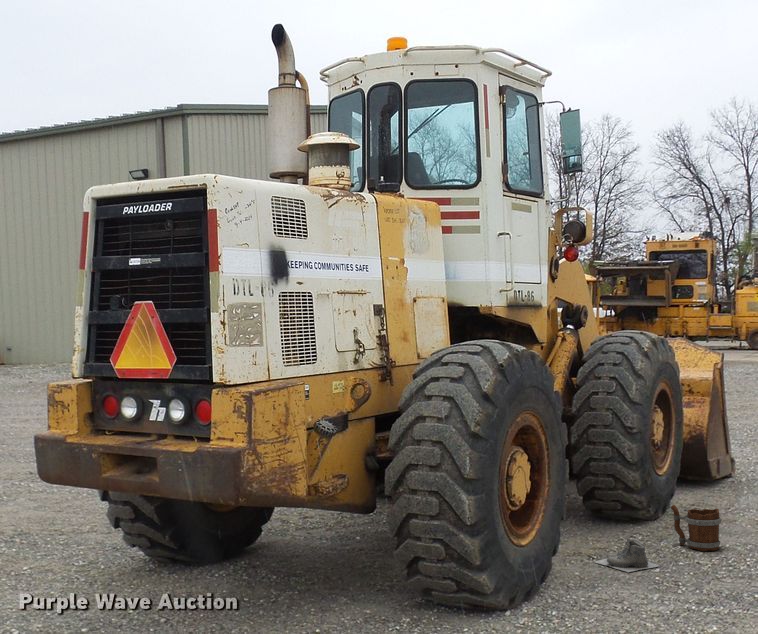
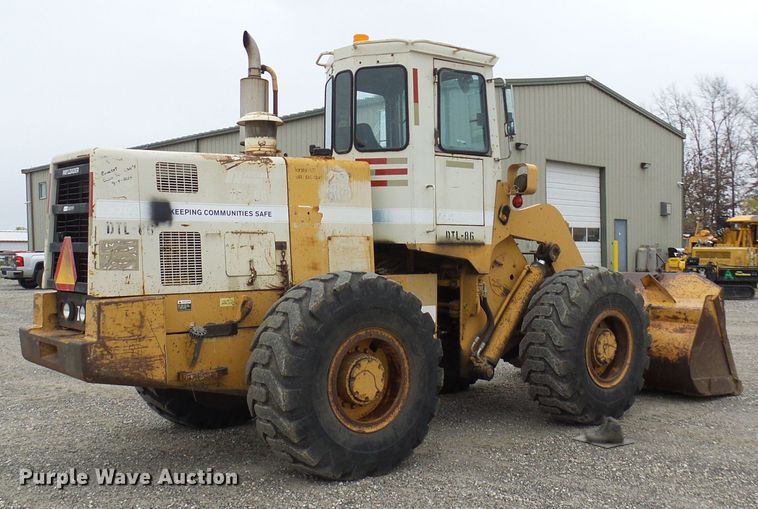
bucket: present [671,505,722,551] -> none [638,386,686,428]

